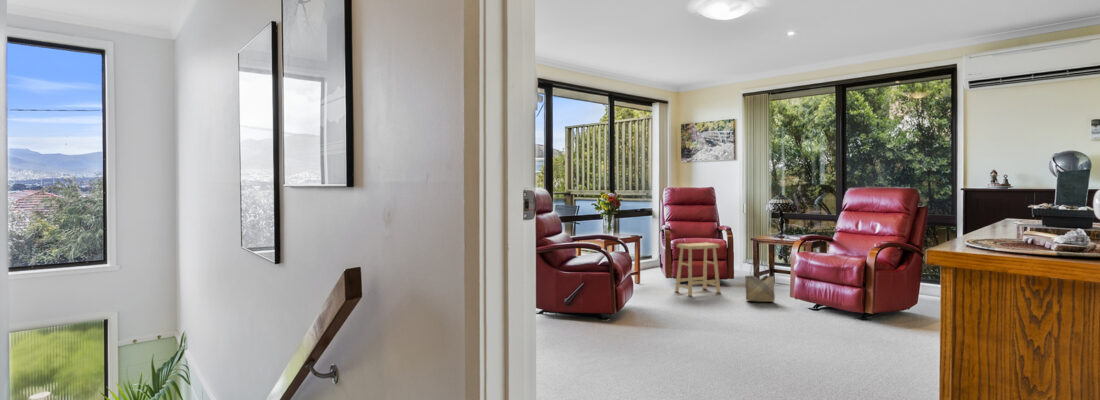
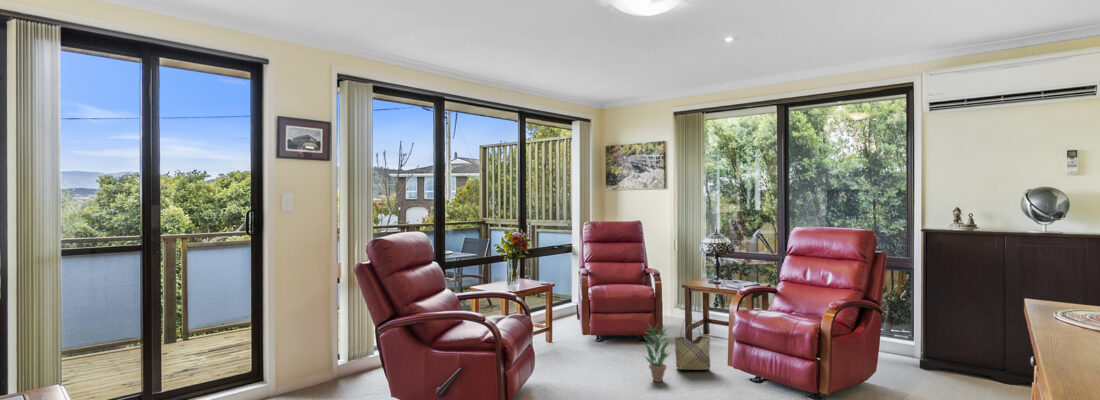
footstool: present [675,242,720,296] -> none [592,292,647,362]
potted plant: none [718,260,745,307] -> present [645,324,670,382]

